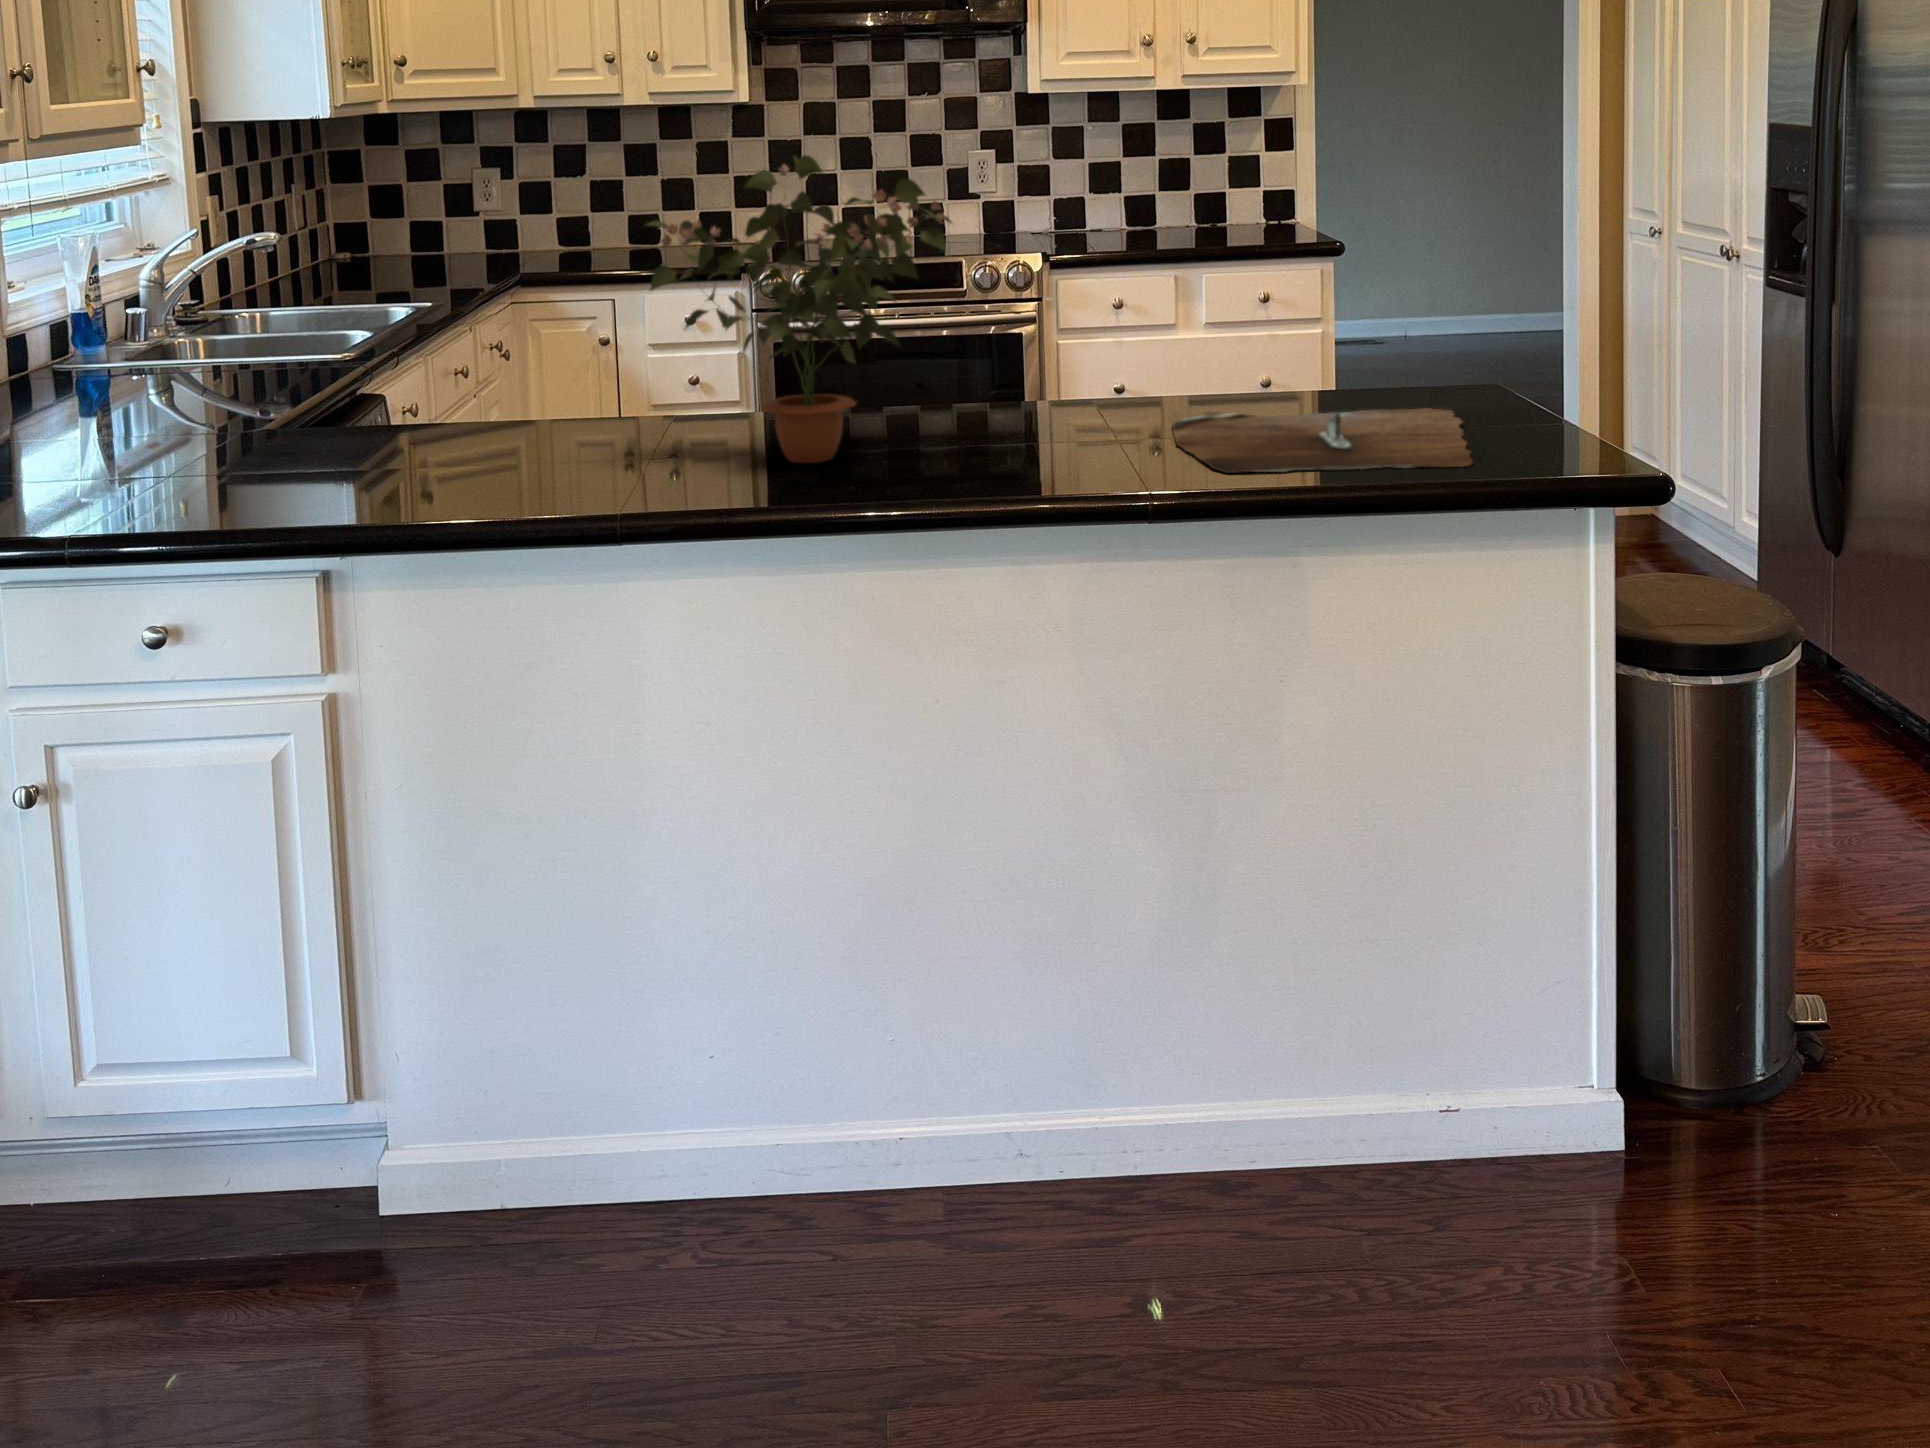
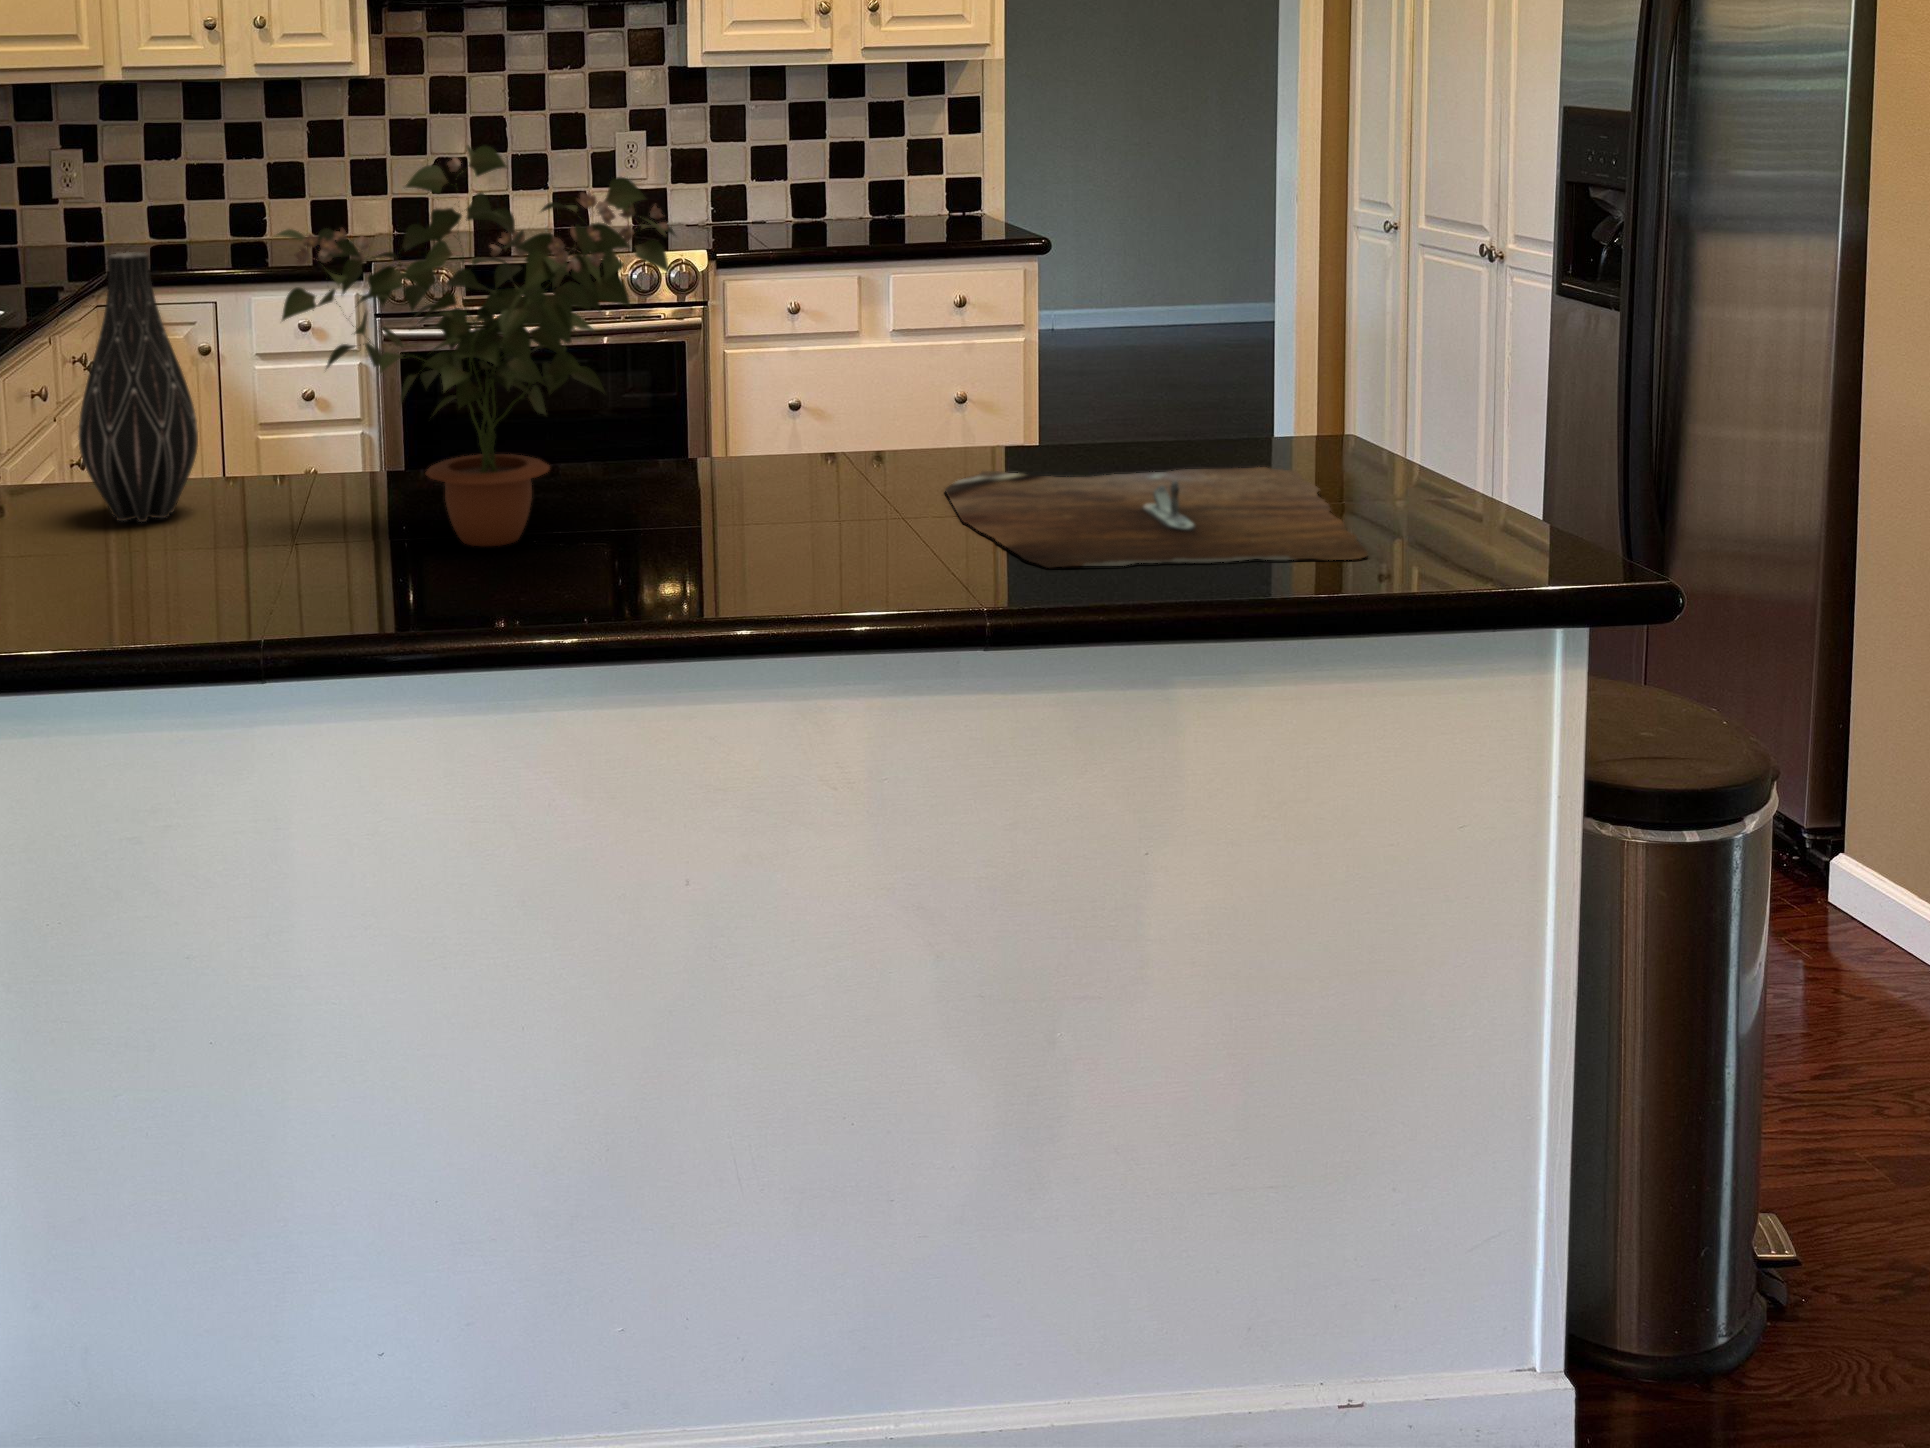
vase: none [495,240,587,450] -> present [78,252,198,522]

